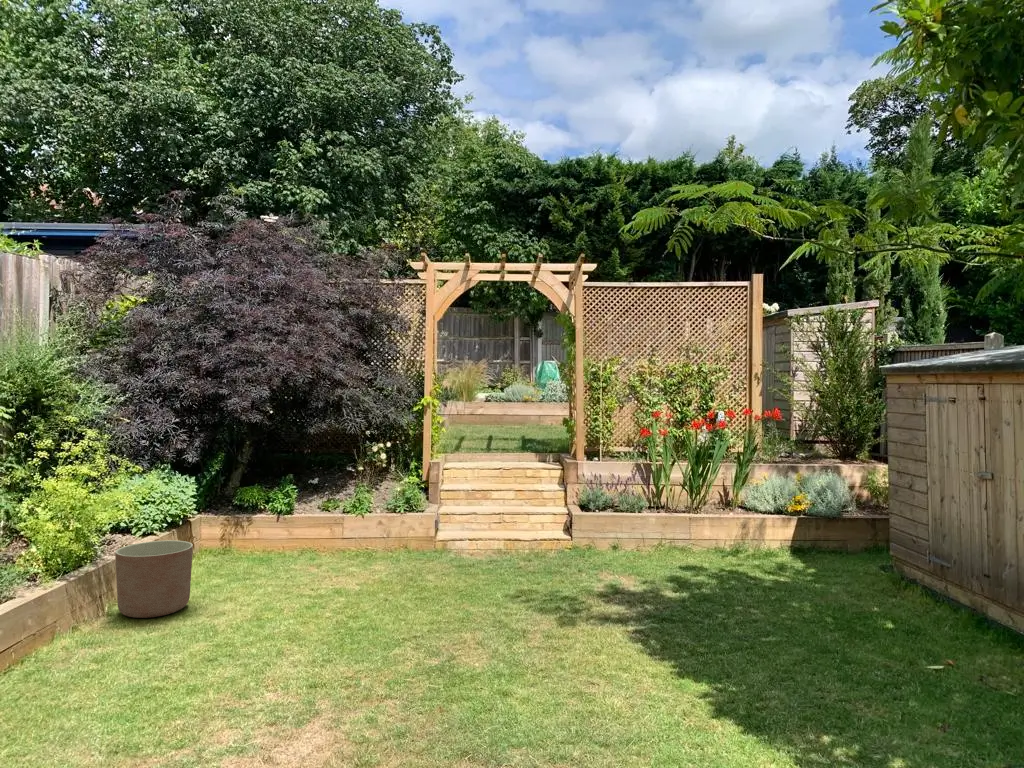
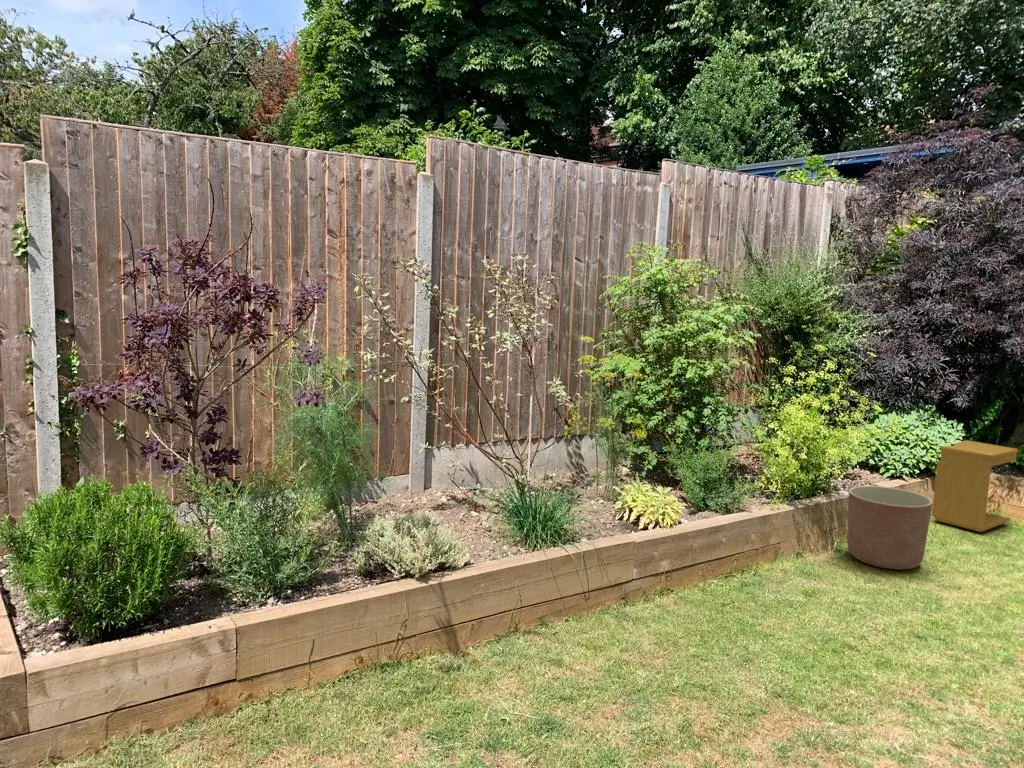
side table: none [179,490,239,566] -> present [931,440,1018,532]

